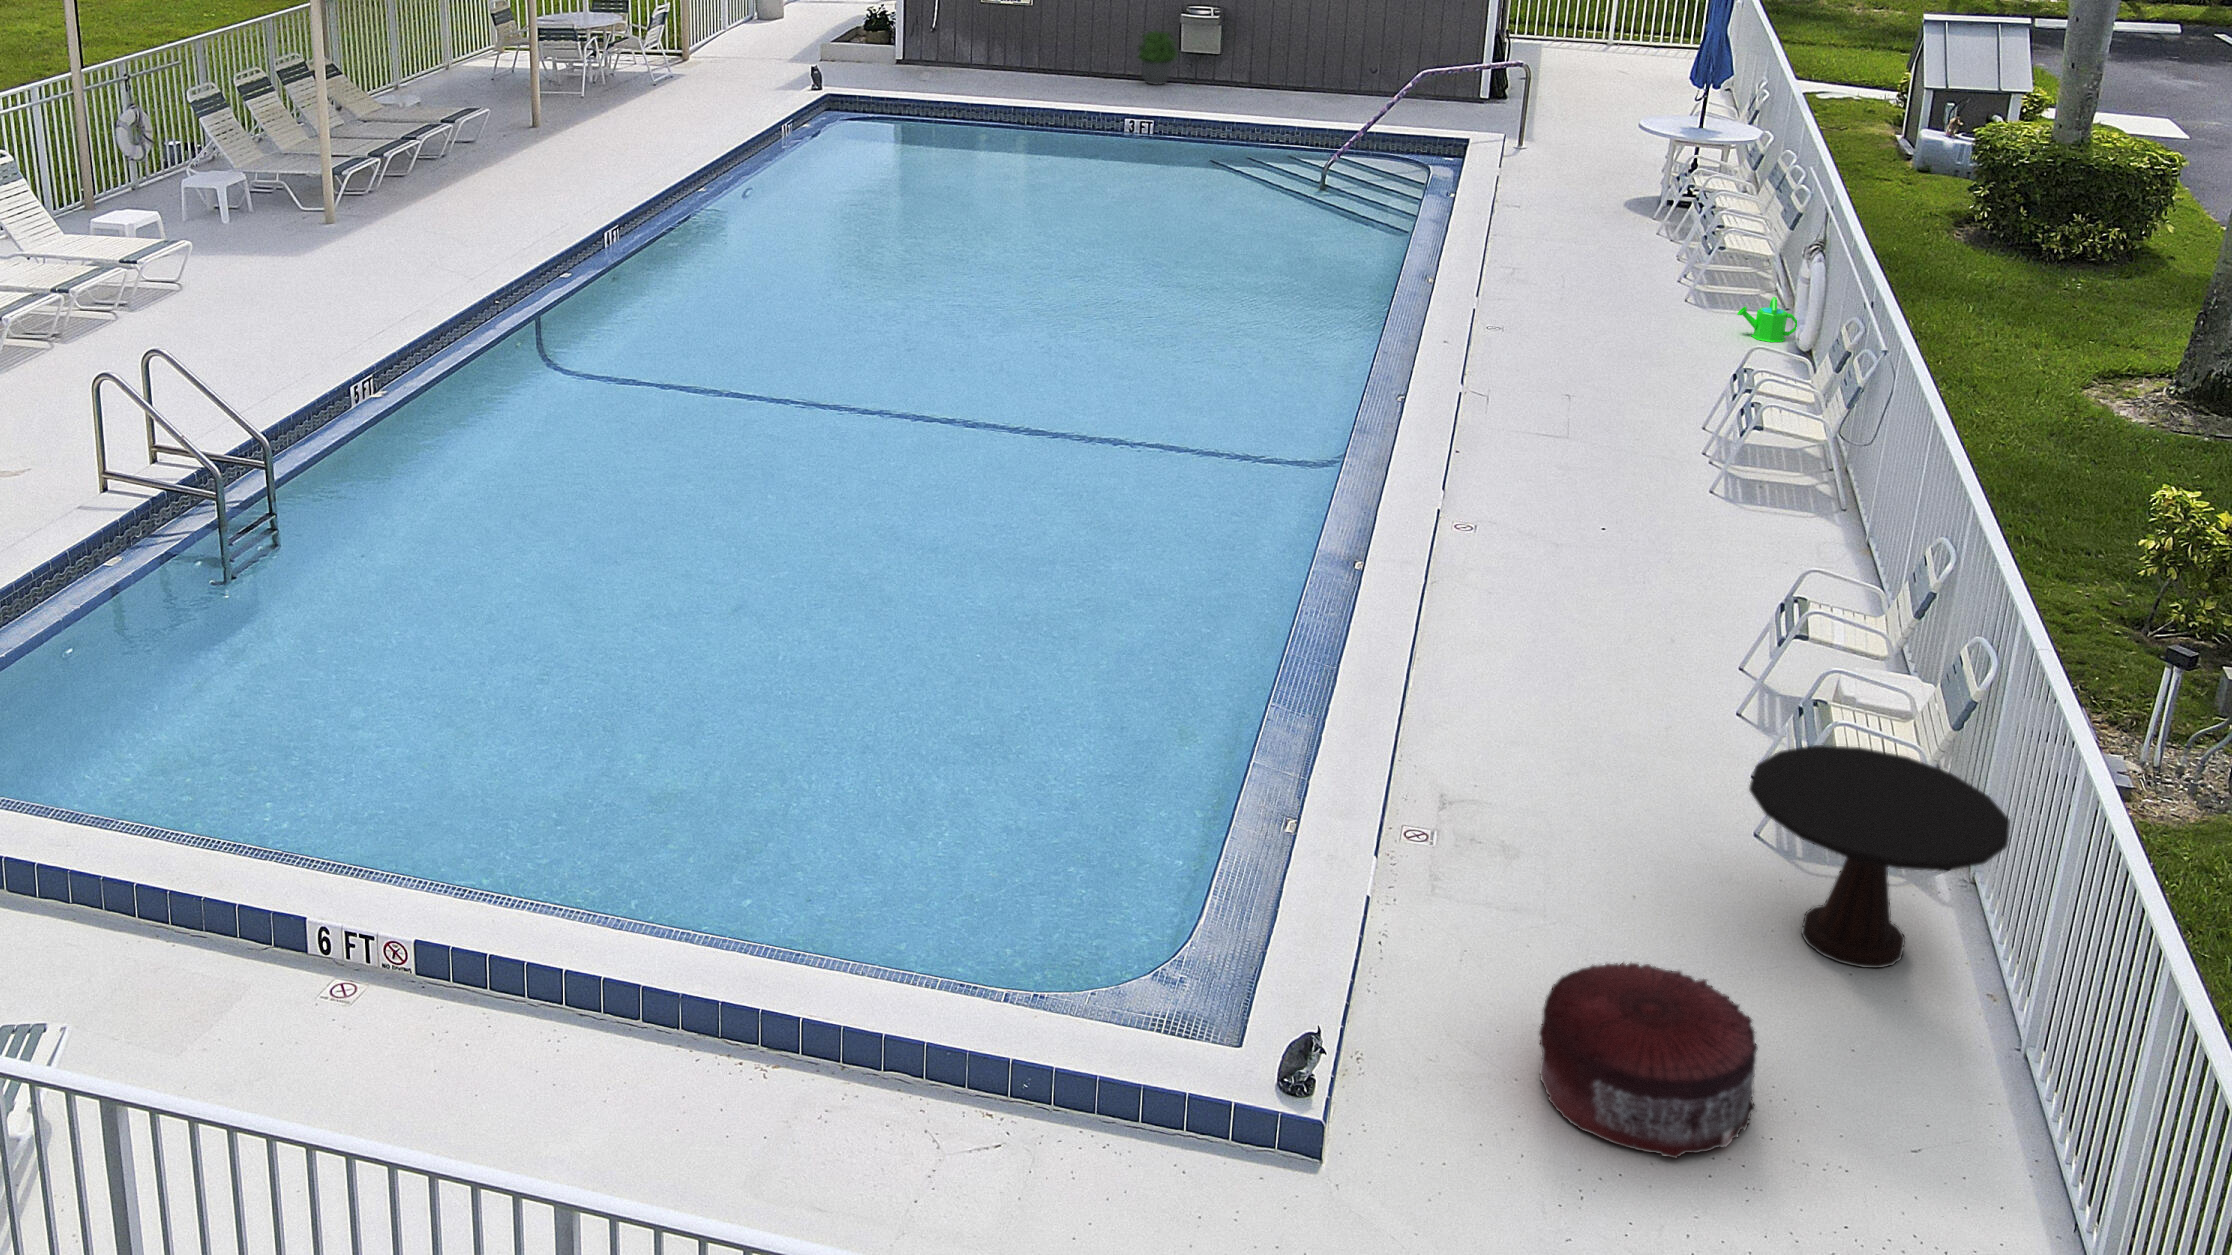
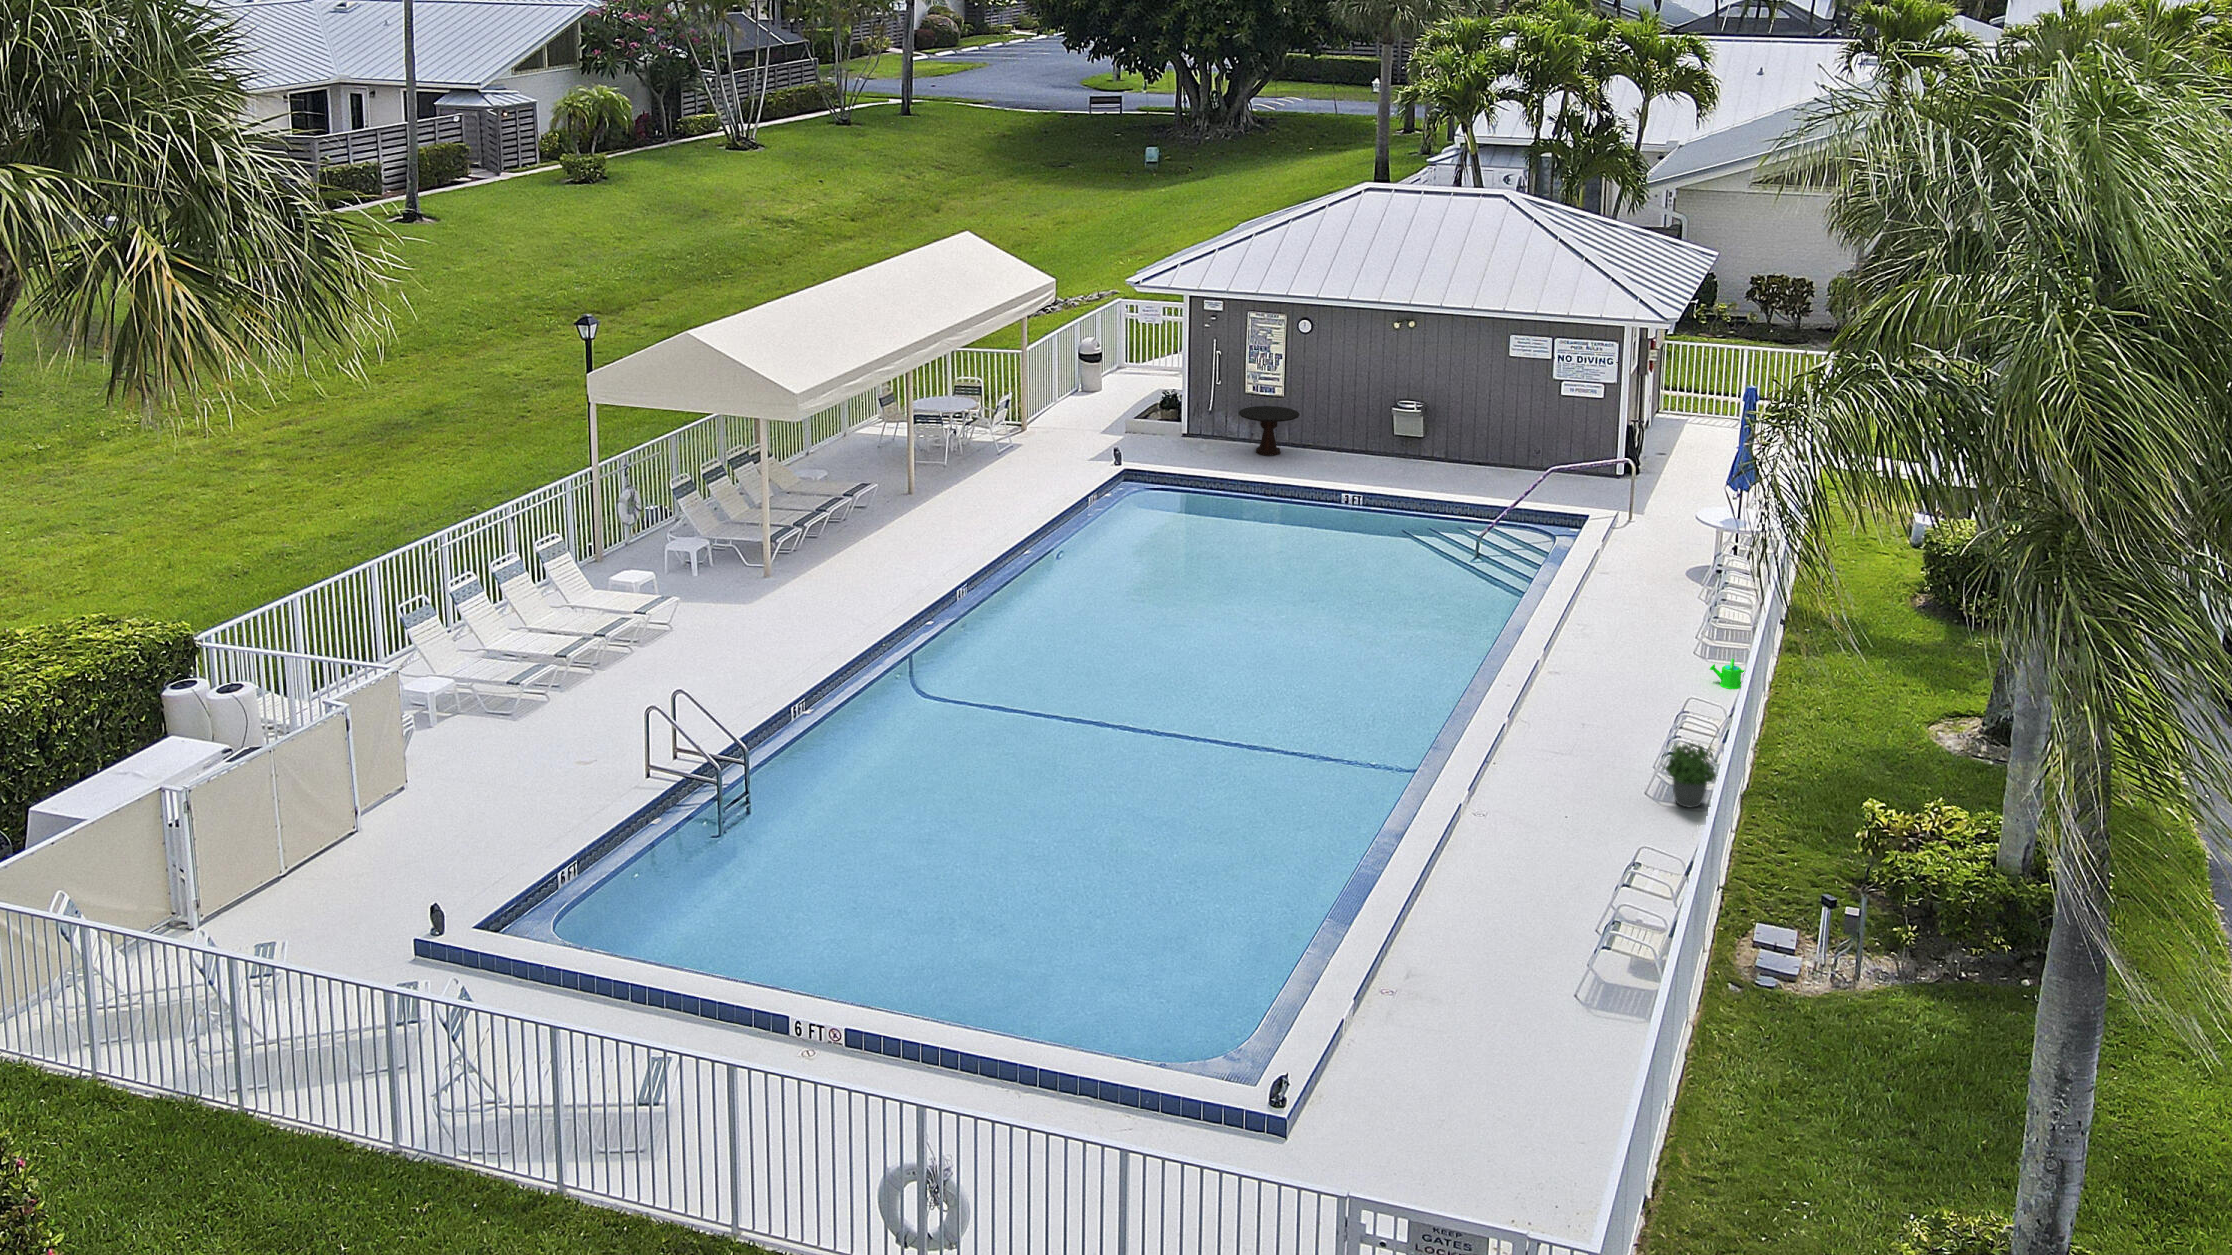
potted plant: present [1138,31,1177,85] -> present [1662,743,1718,808]
side table: present [1749,745,2010,968] -> present [1239,406,1300,456]
pouf: present [1539,963,1758,1158] -> none [1403,1050,1507,1143]

